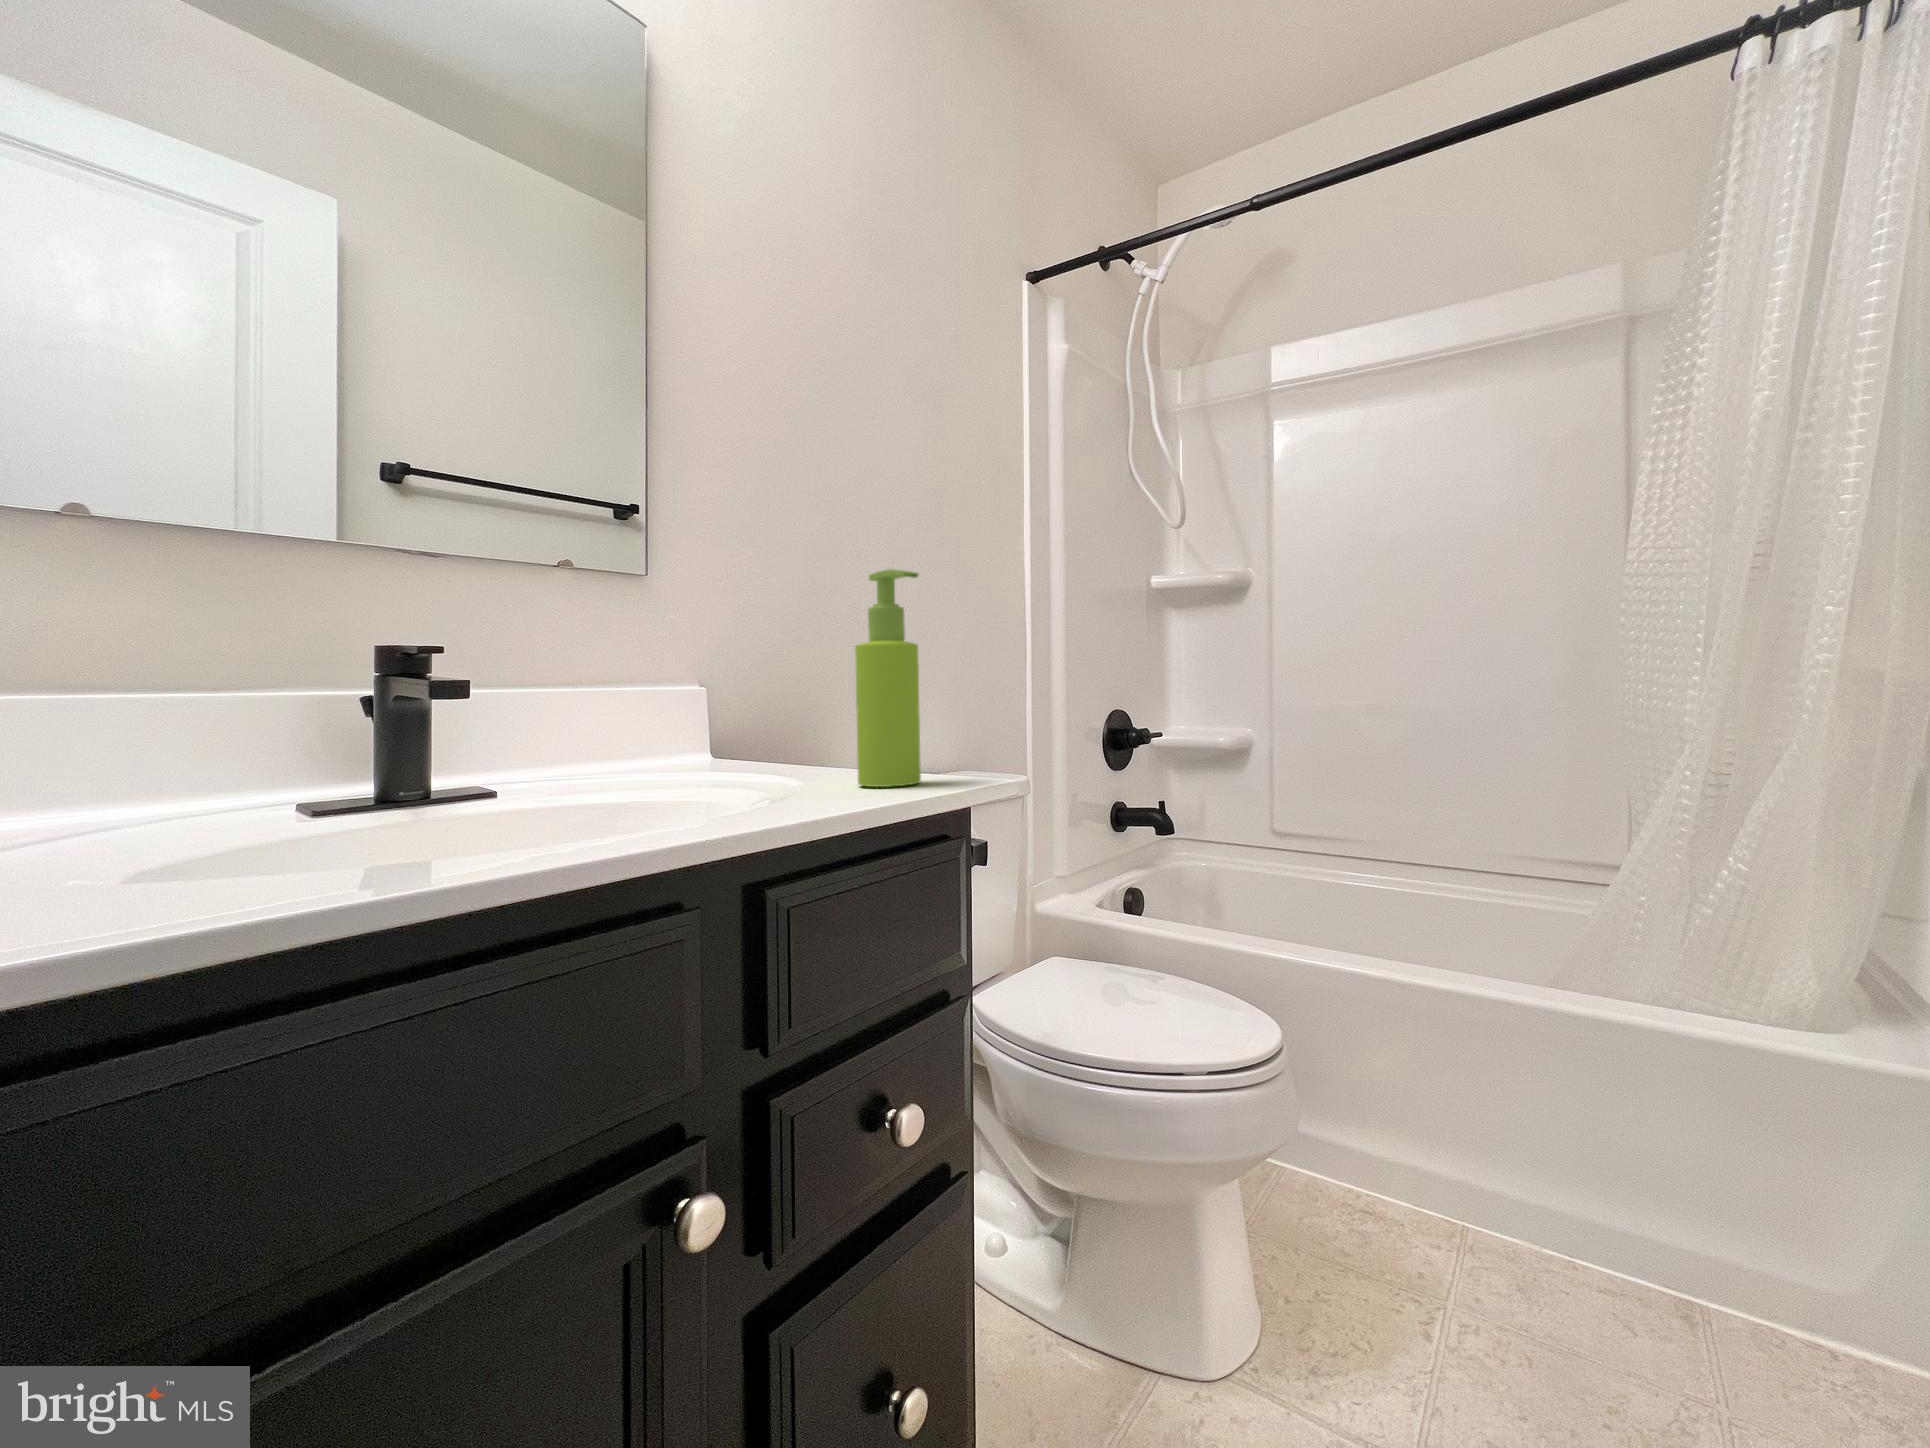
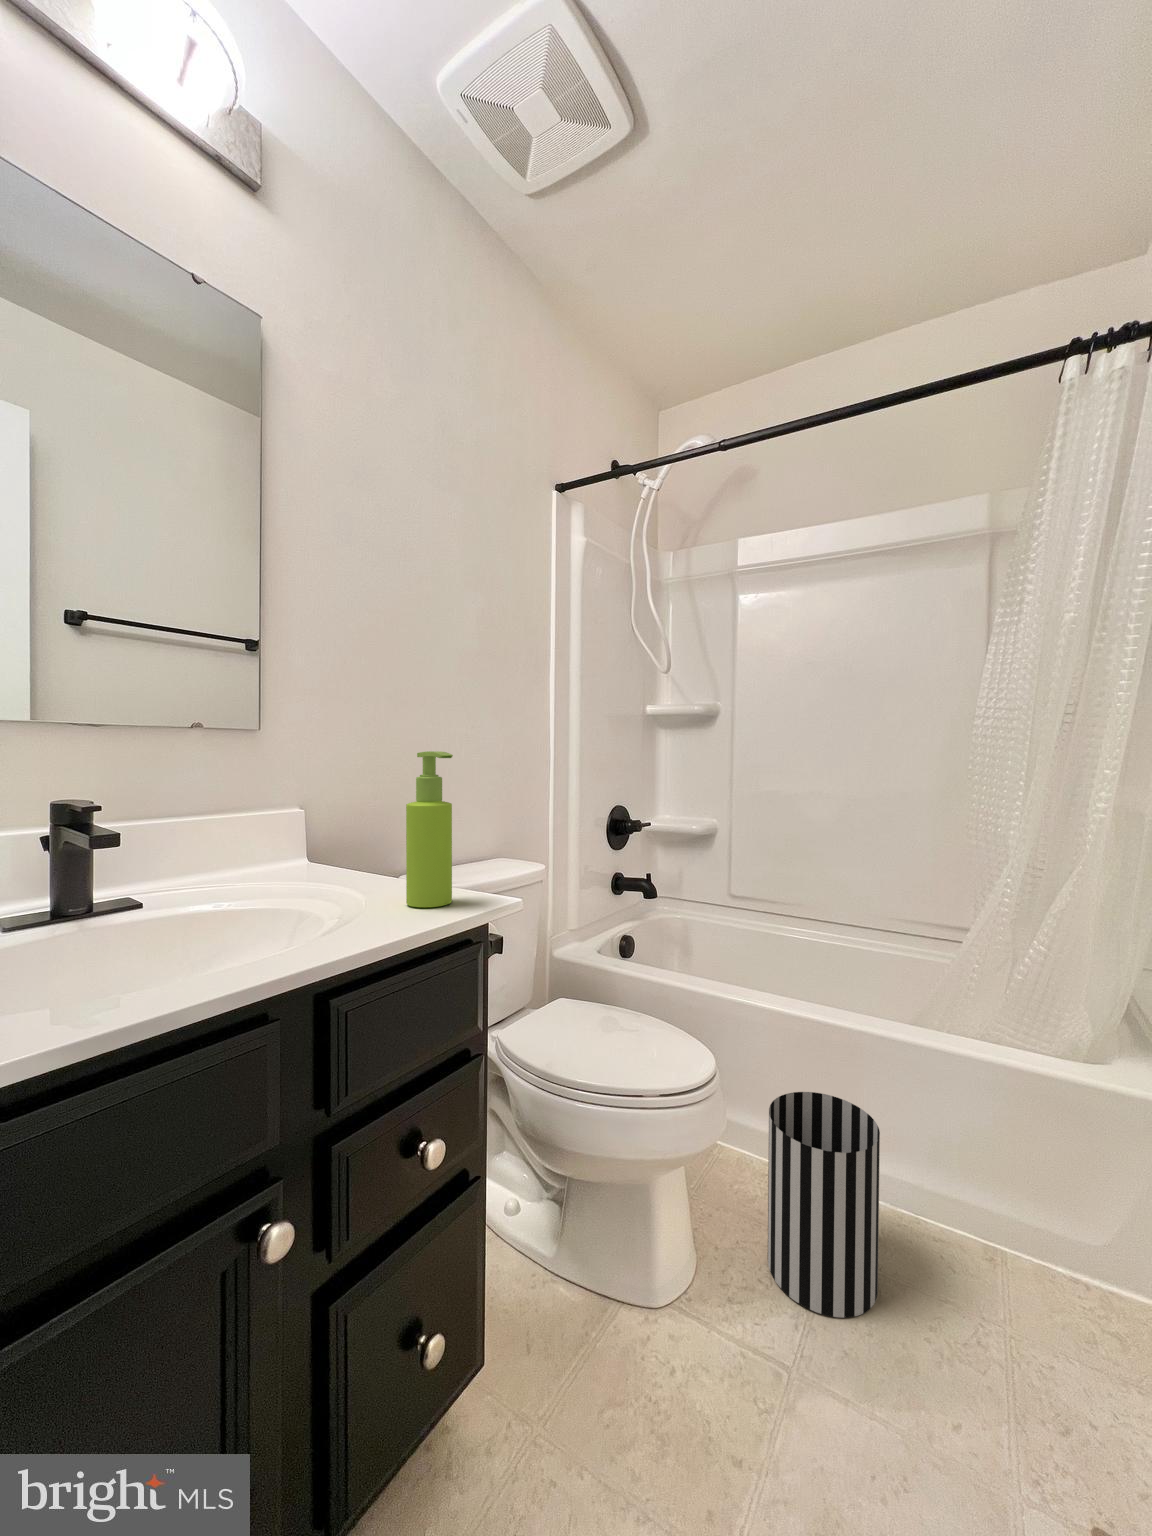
wastebasket: none [1358,1078,1526,1394] -> present [768,1092,880,1318]

